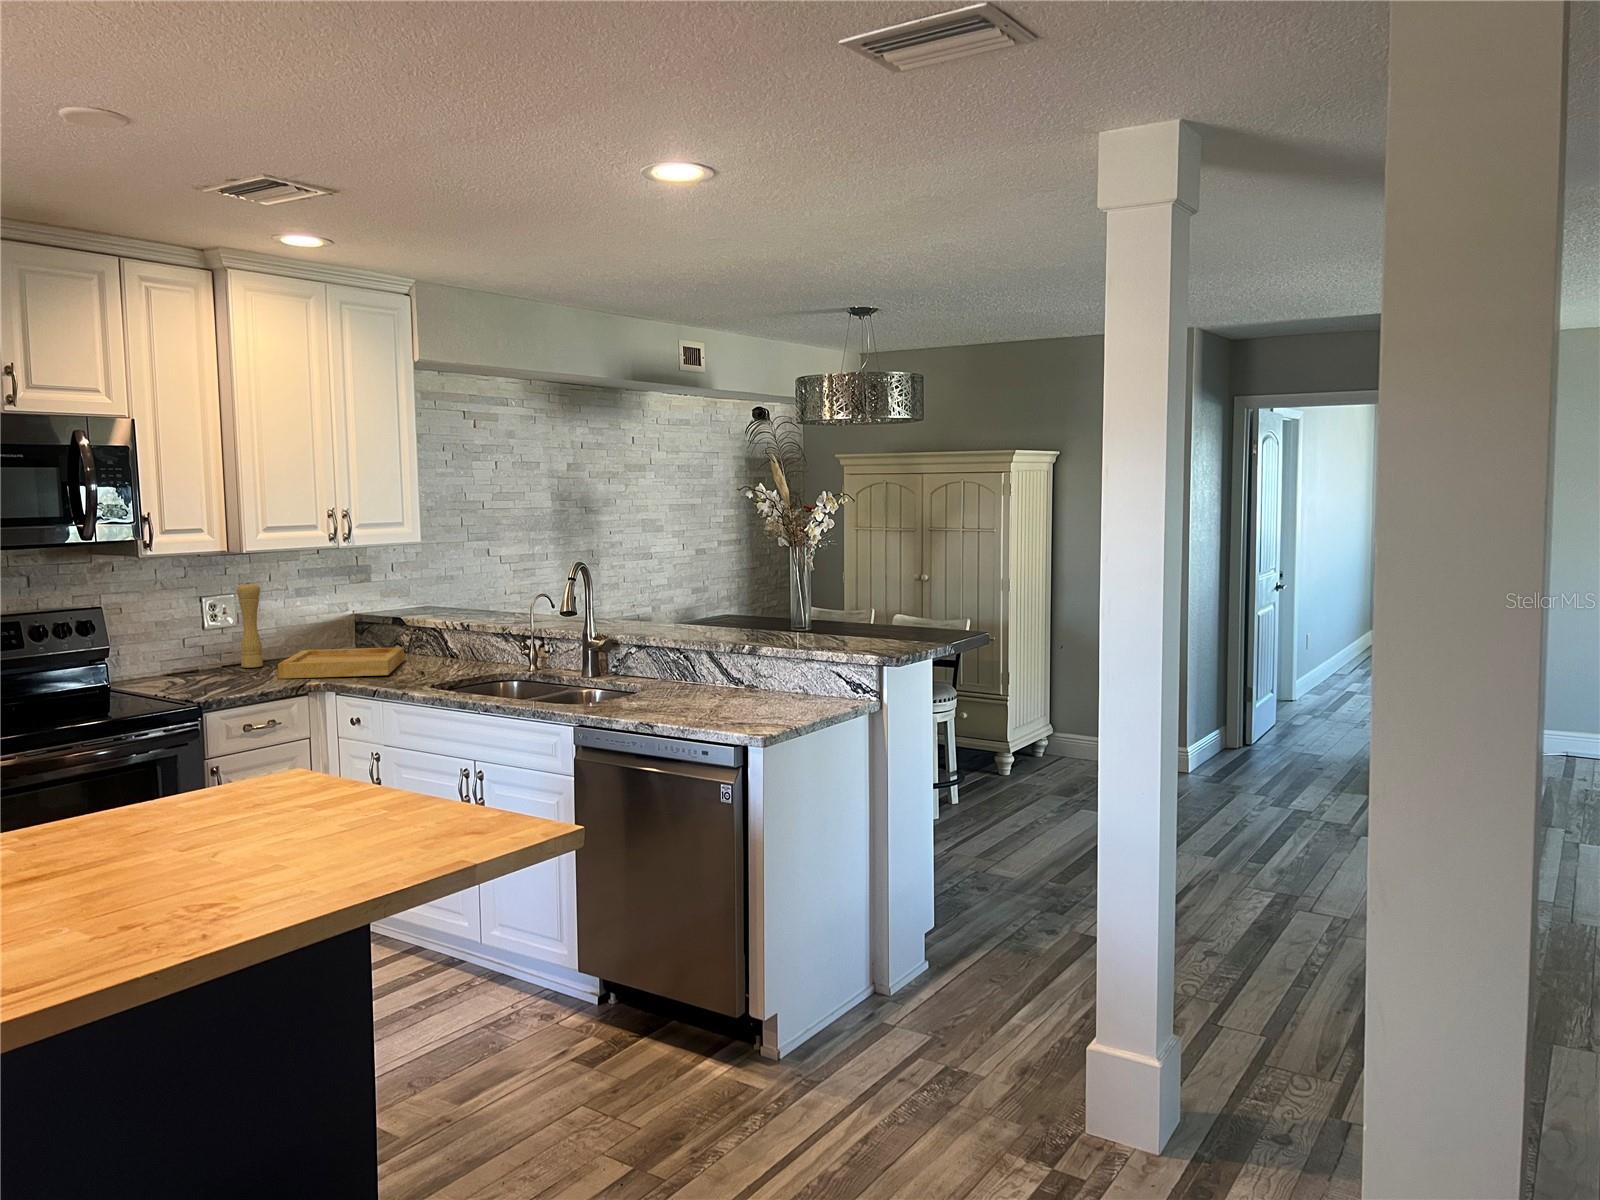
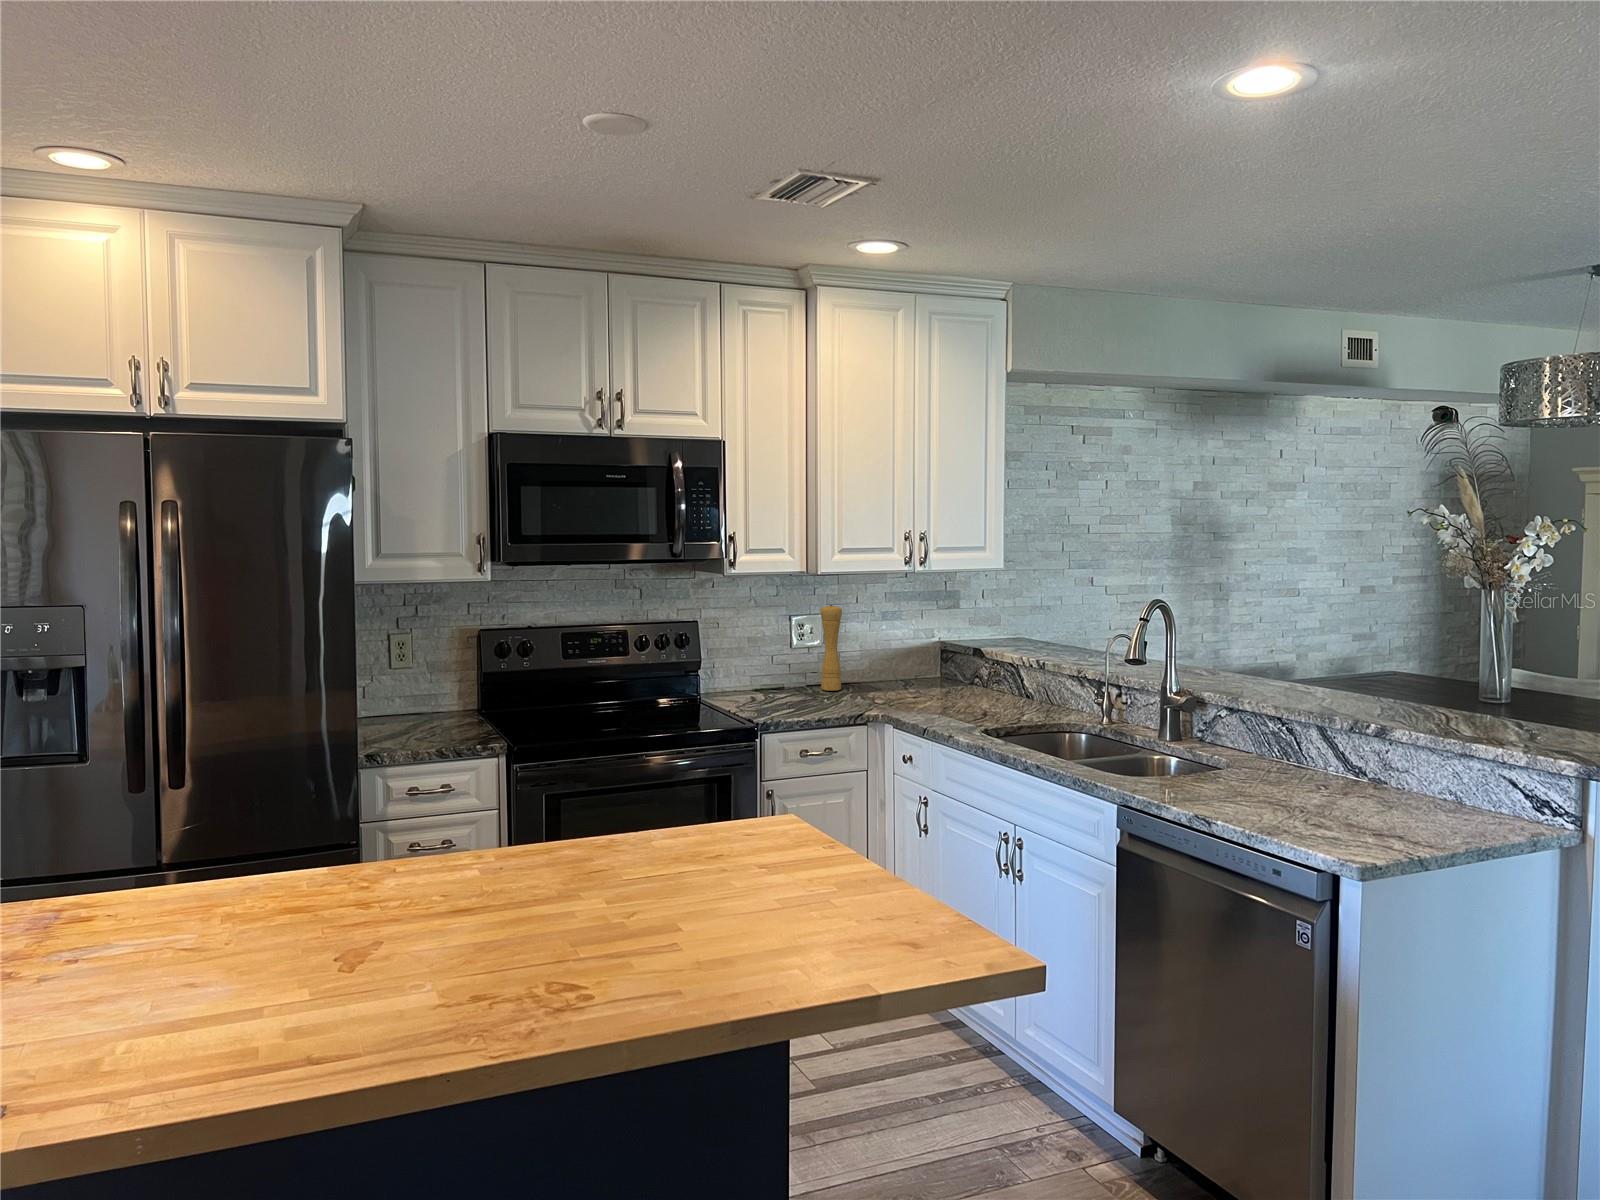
tray: present [278,647,404,679] -> none [845,677,978,713]

